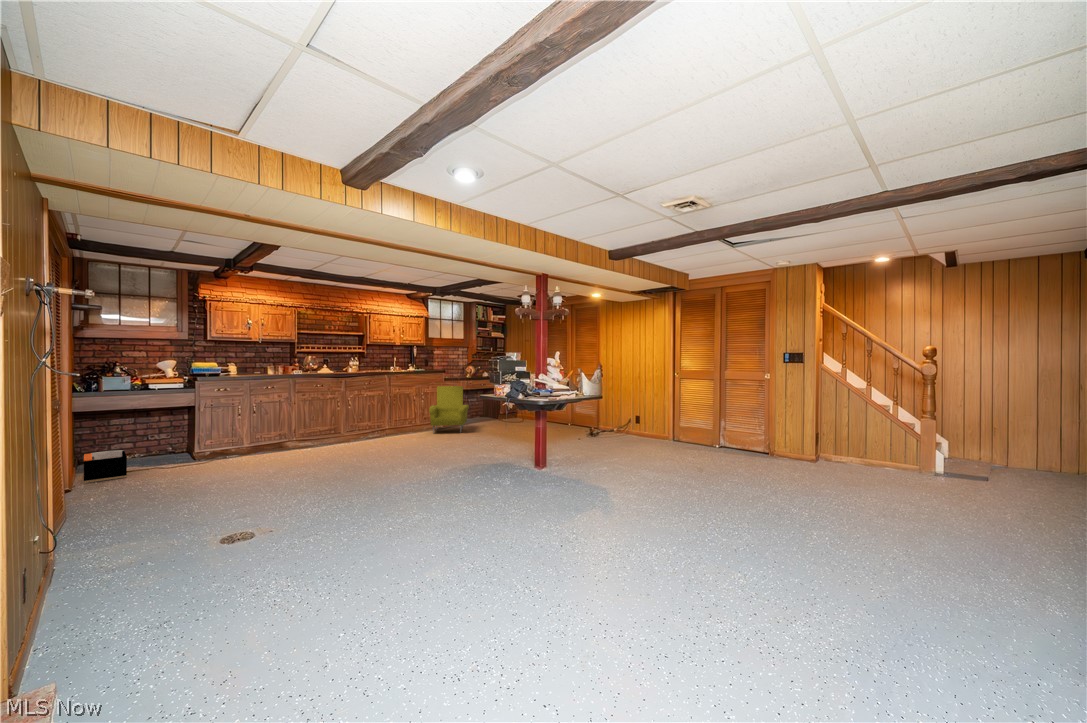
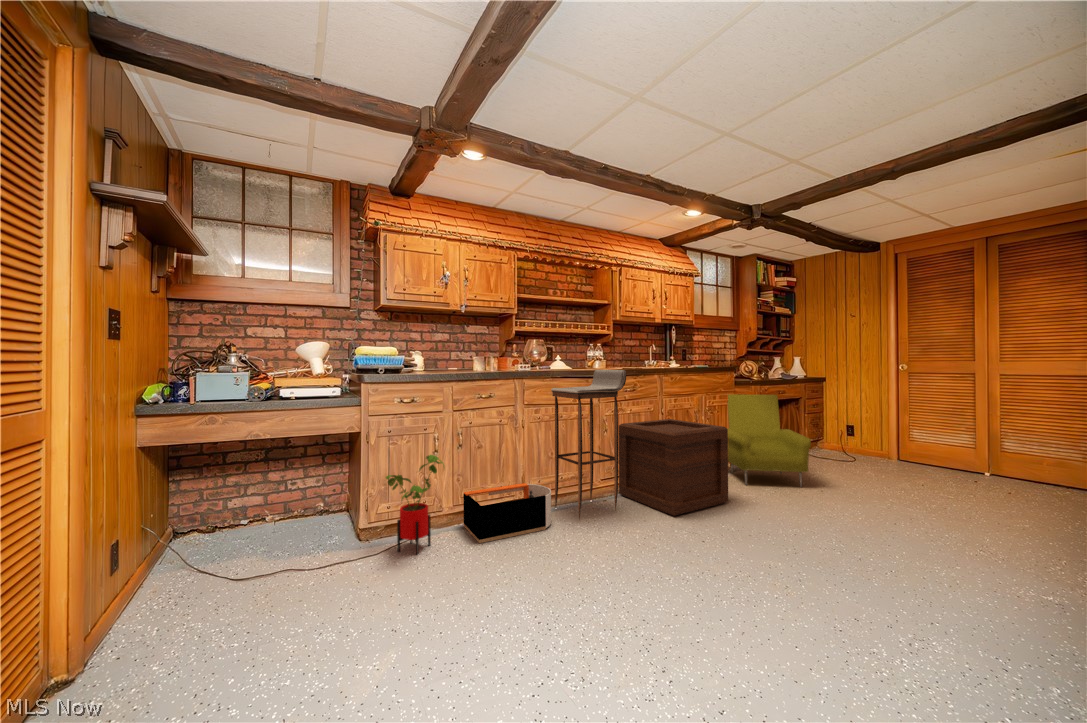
bar stool: none [310,374,351,448] -> present [551,370,626,519]
wooden crate: none [355,400,410,444] -> present [619,419,728,516]
house plant: none [209,415,242,460] -> present [386,455,444,554]
storage bin: present [83,450,127,483] -> present [463,483,551,543]

